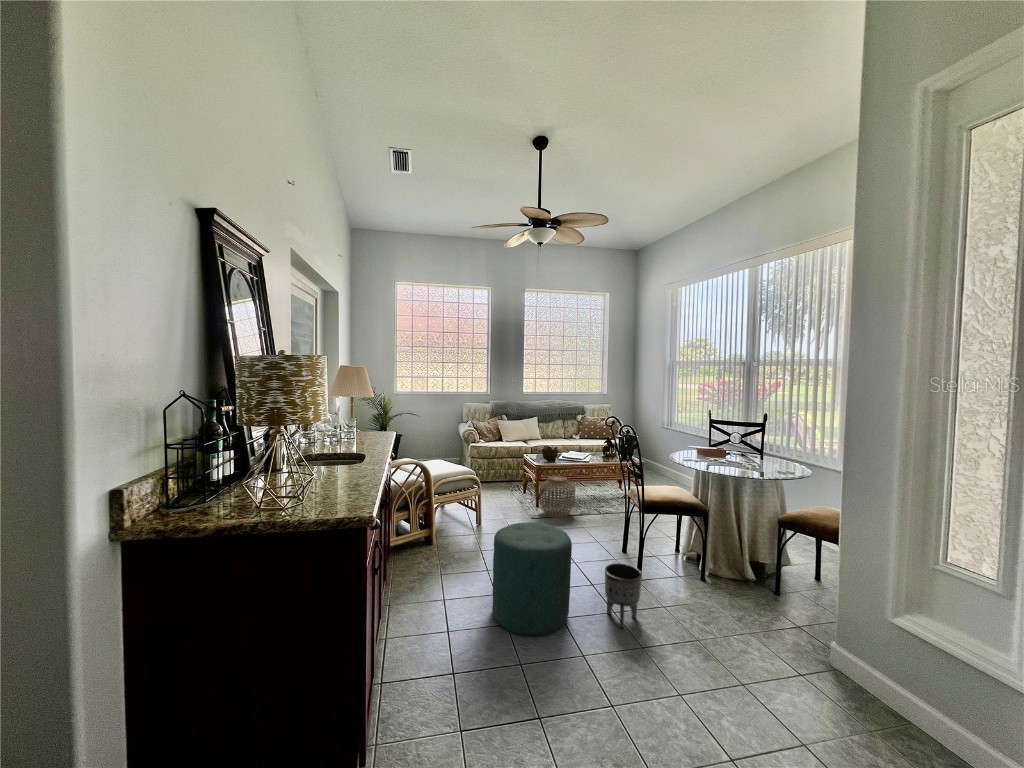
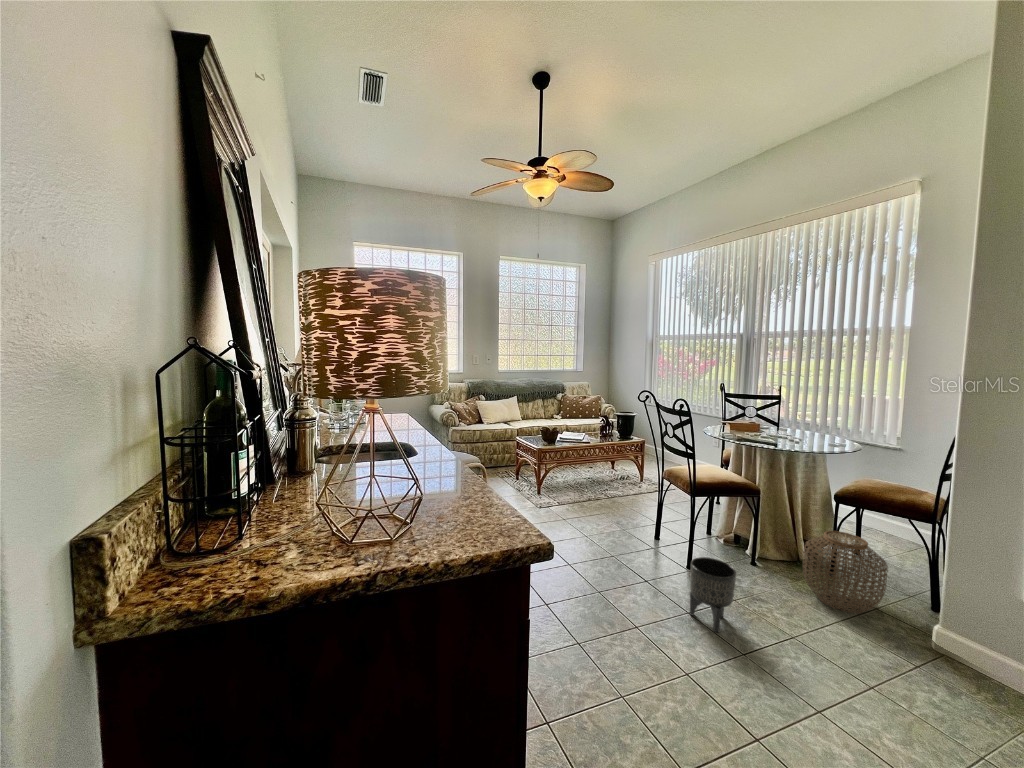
woven basket: present [539,476,575,518] -> present [803,531,888,613]
ottoman: present [492,522,572,636] -> none [564,516,664,656]

